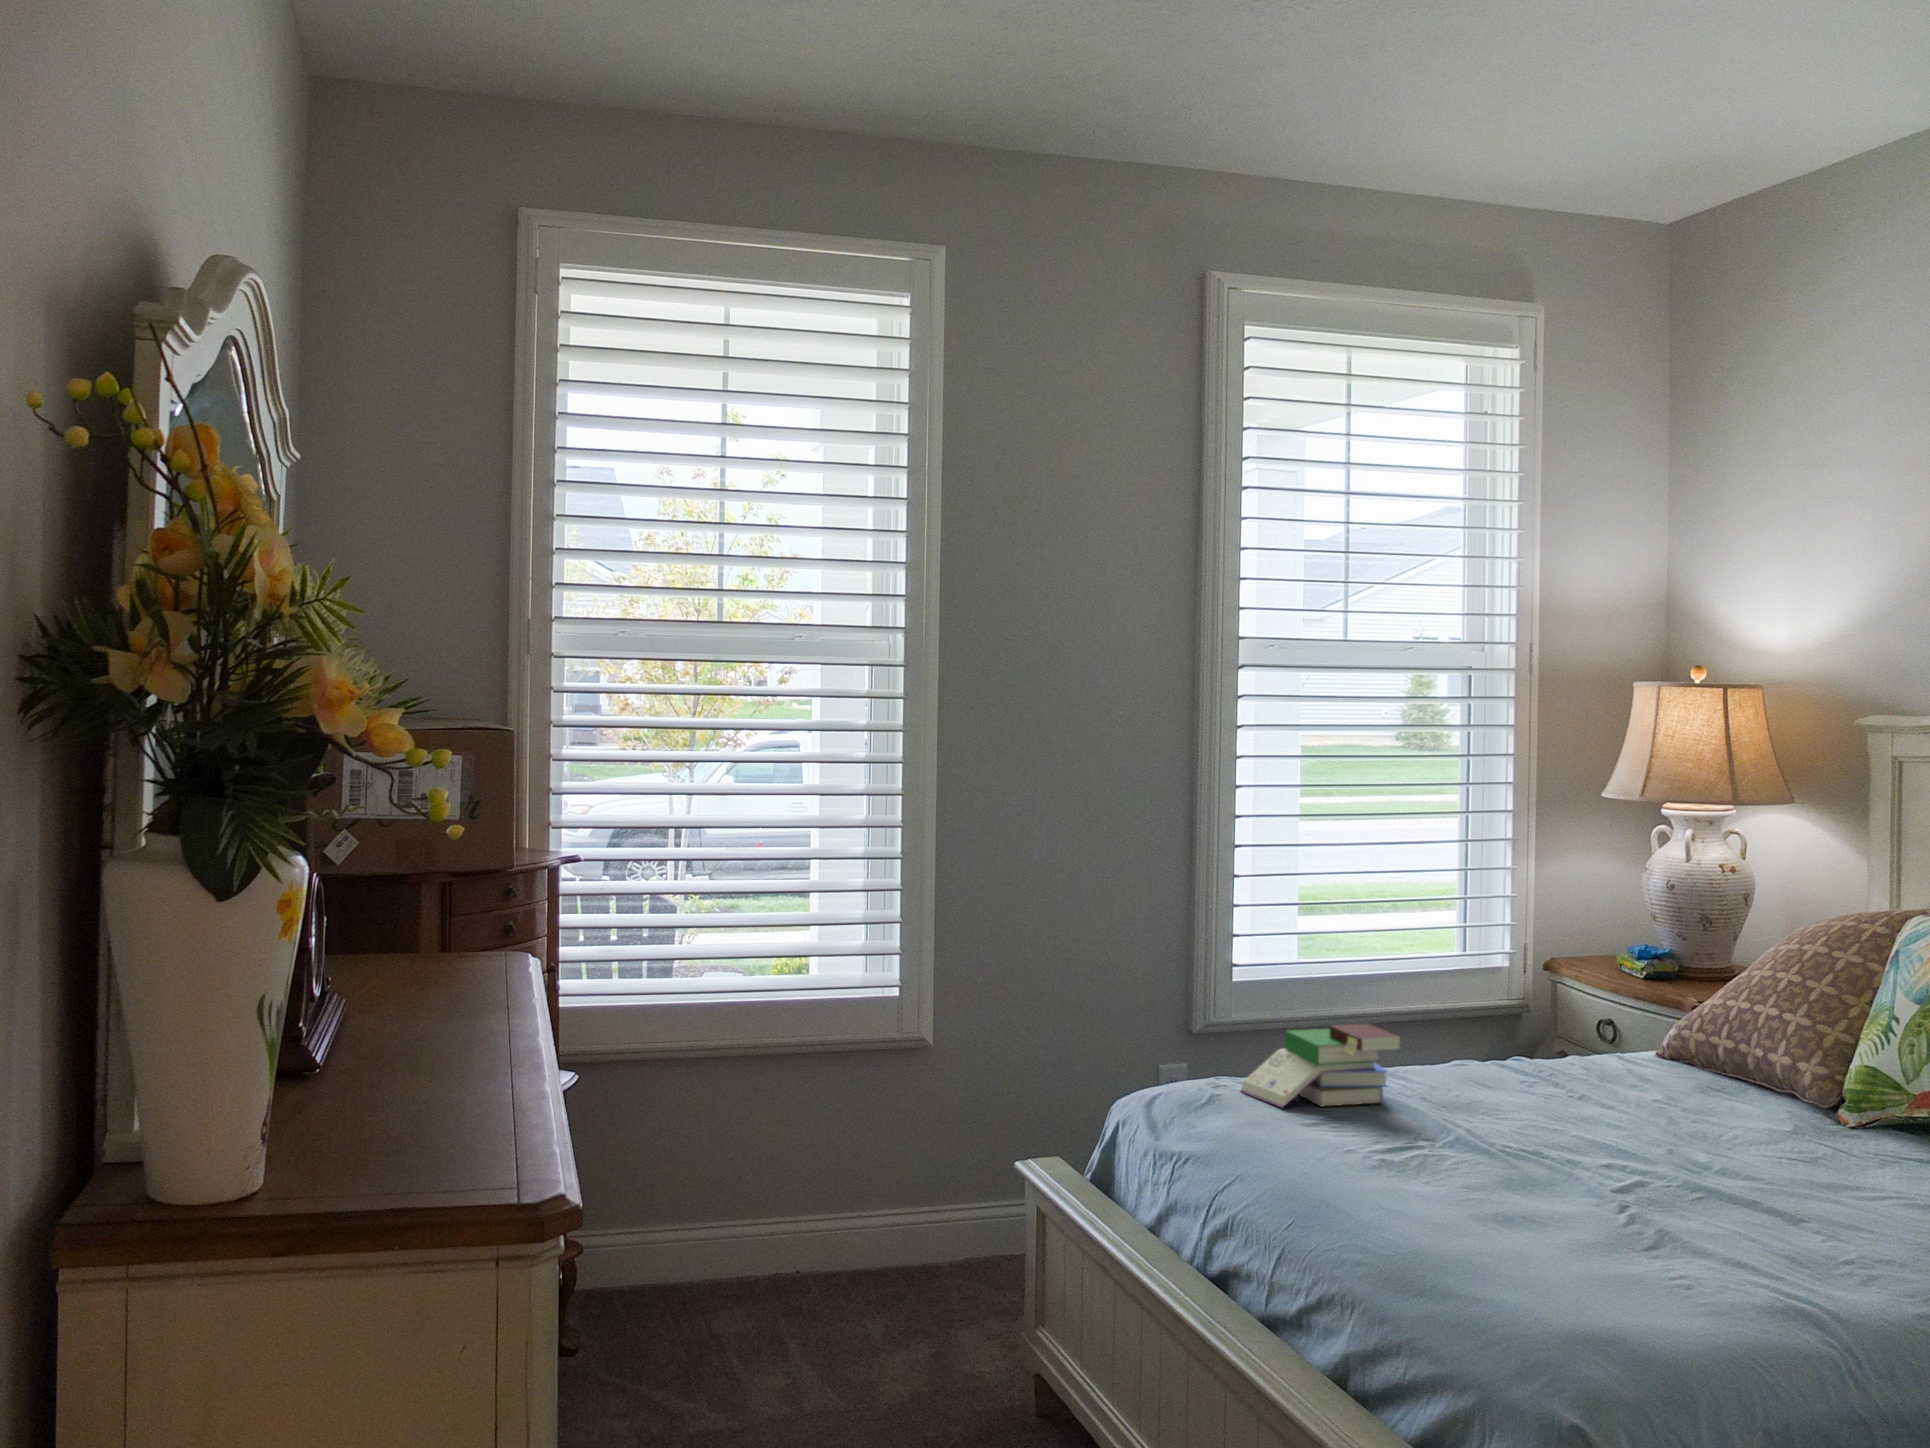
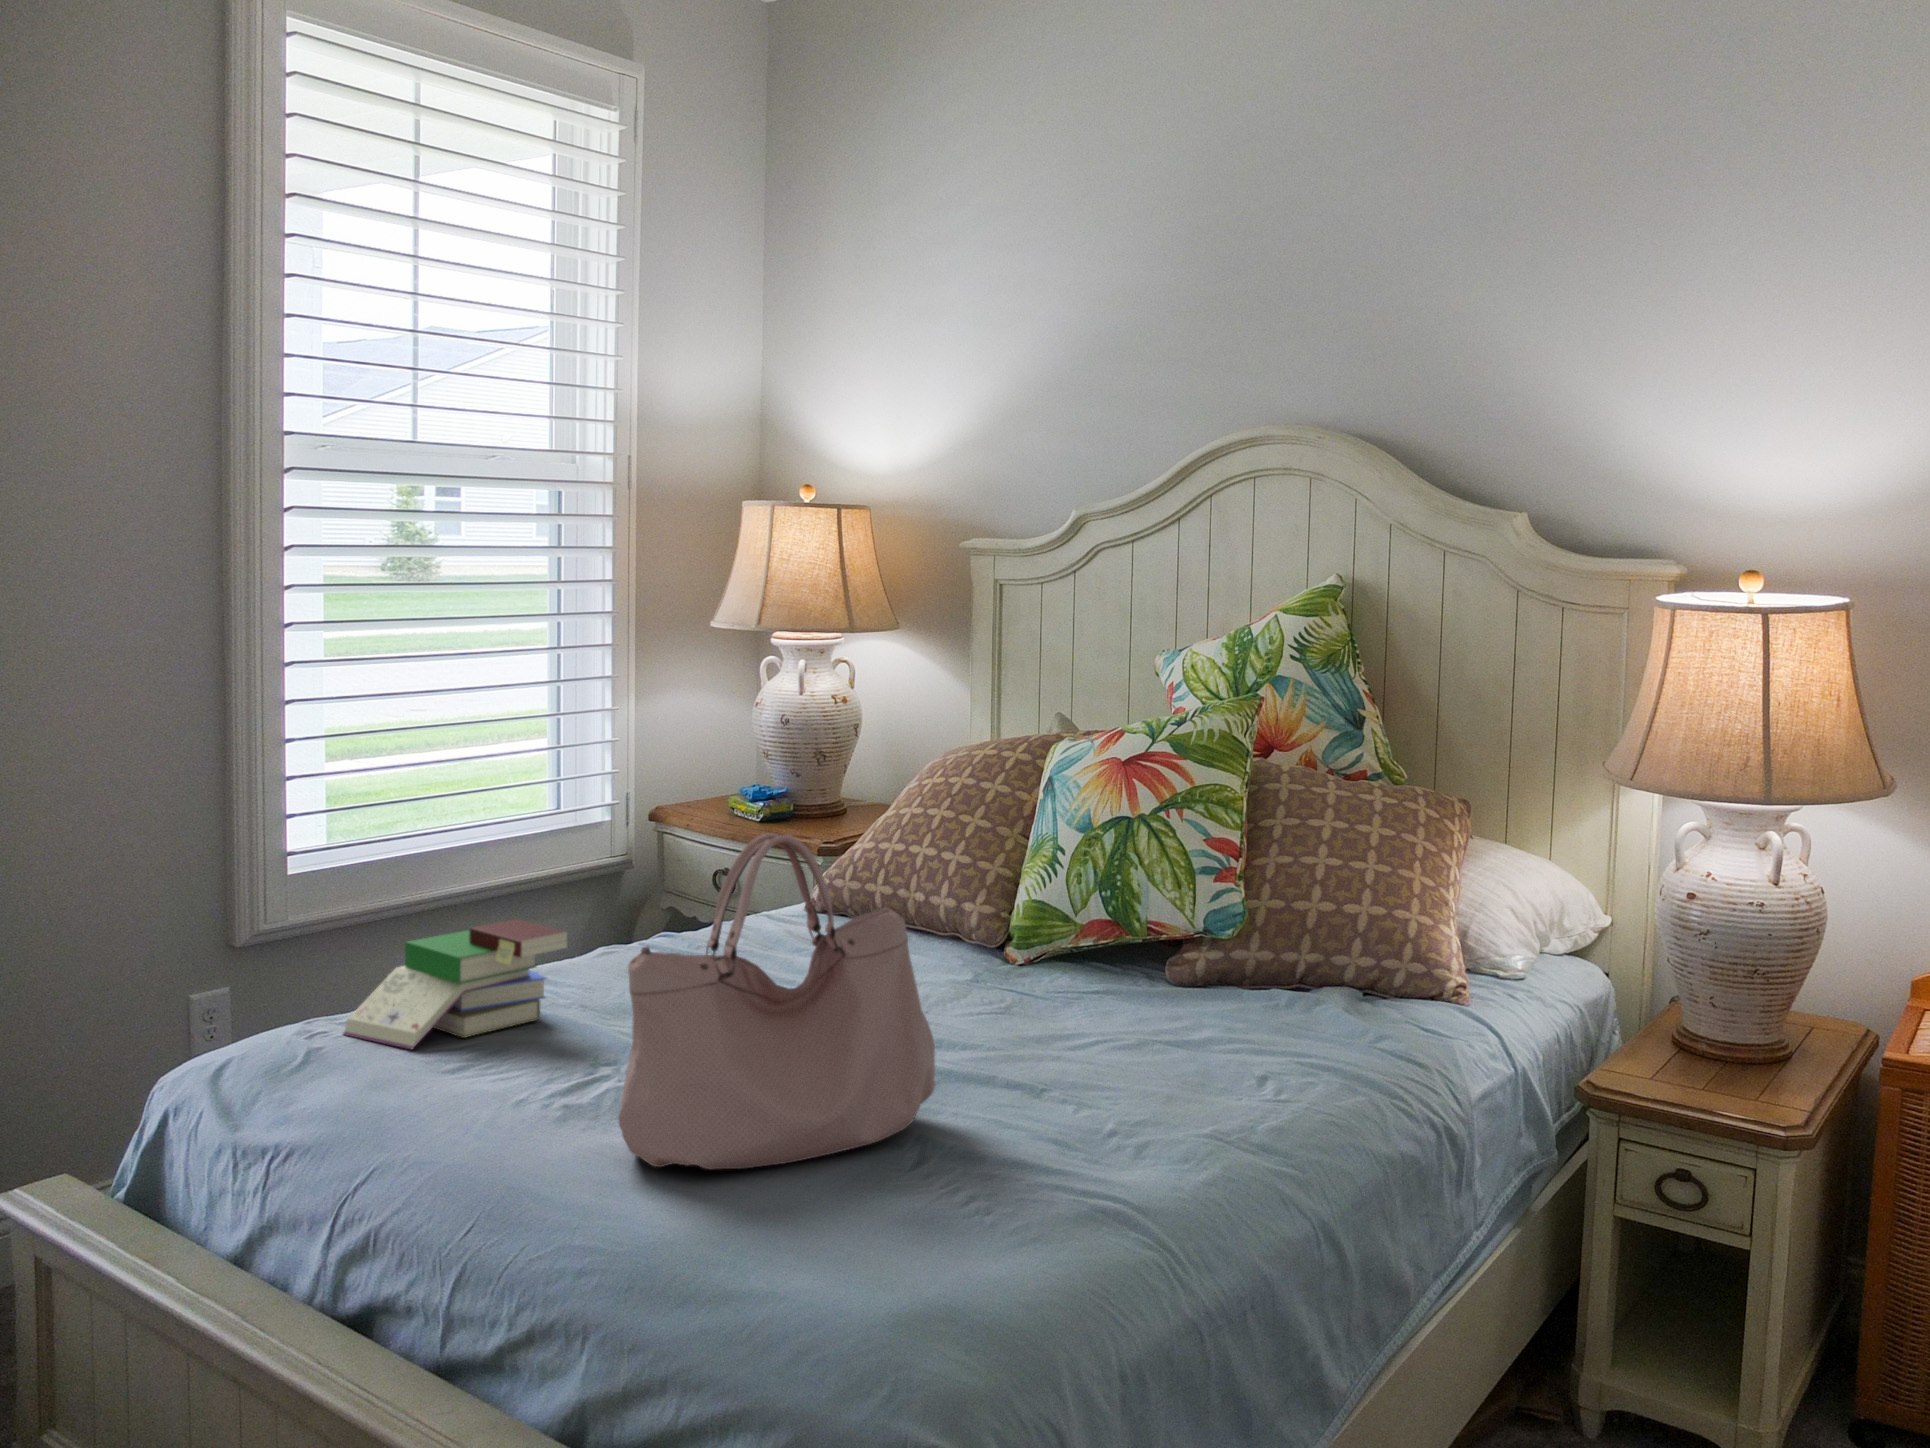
handbag: none [1394,967,1675,1228] -> present [618,833,935,1169]

